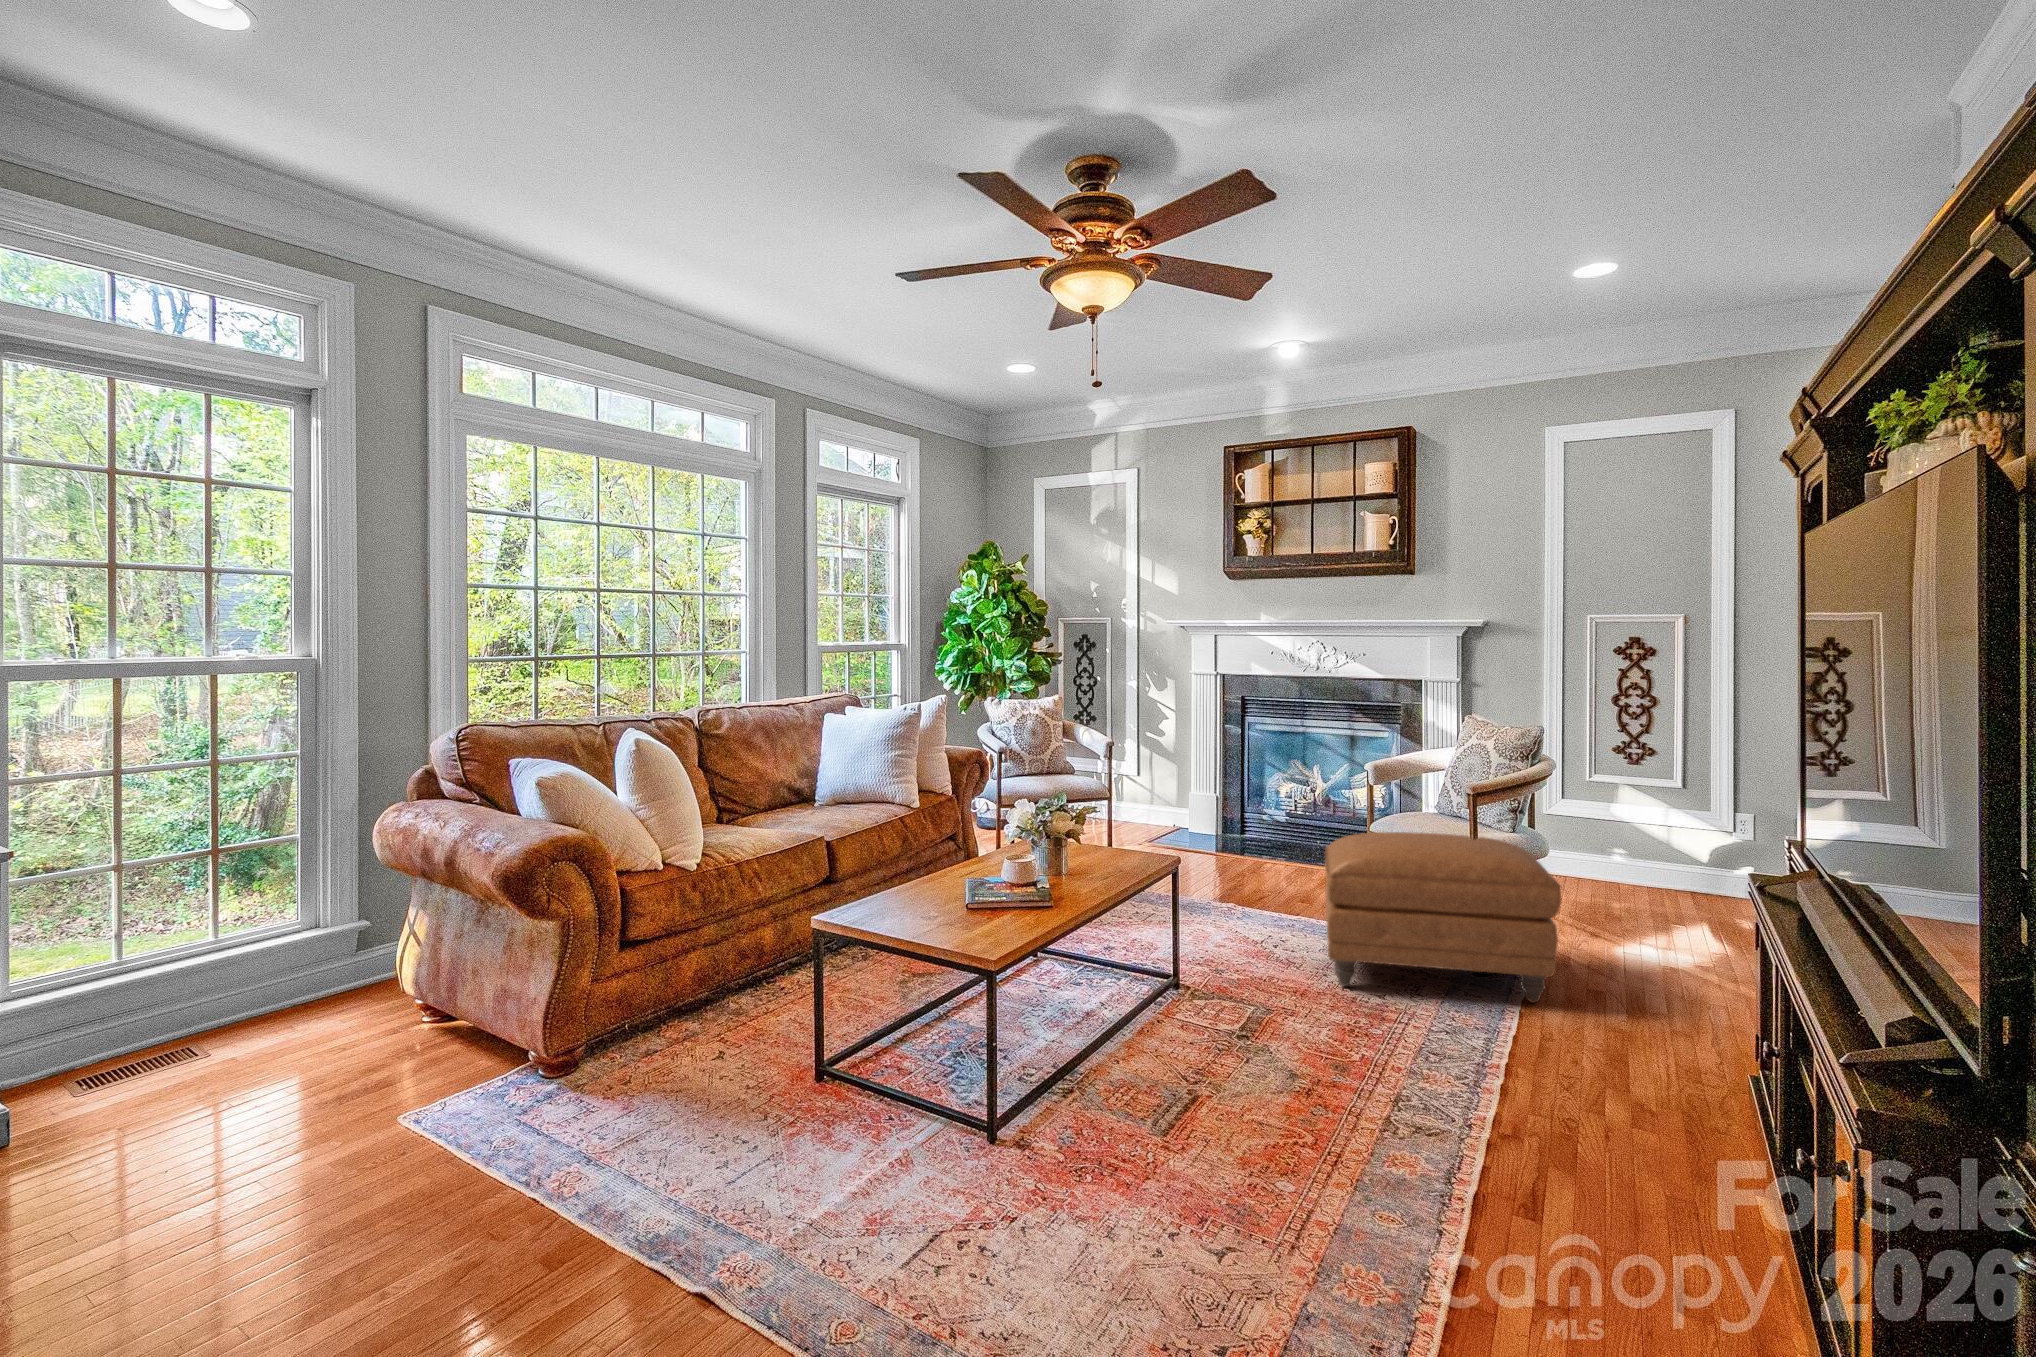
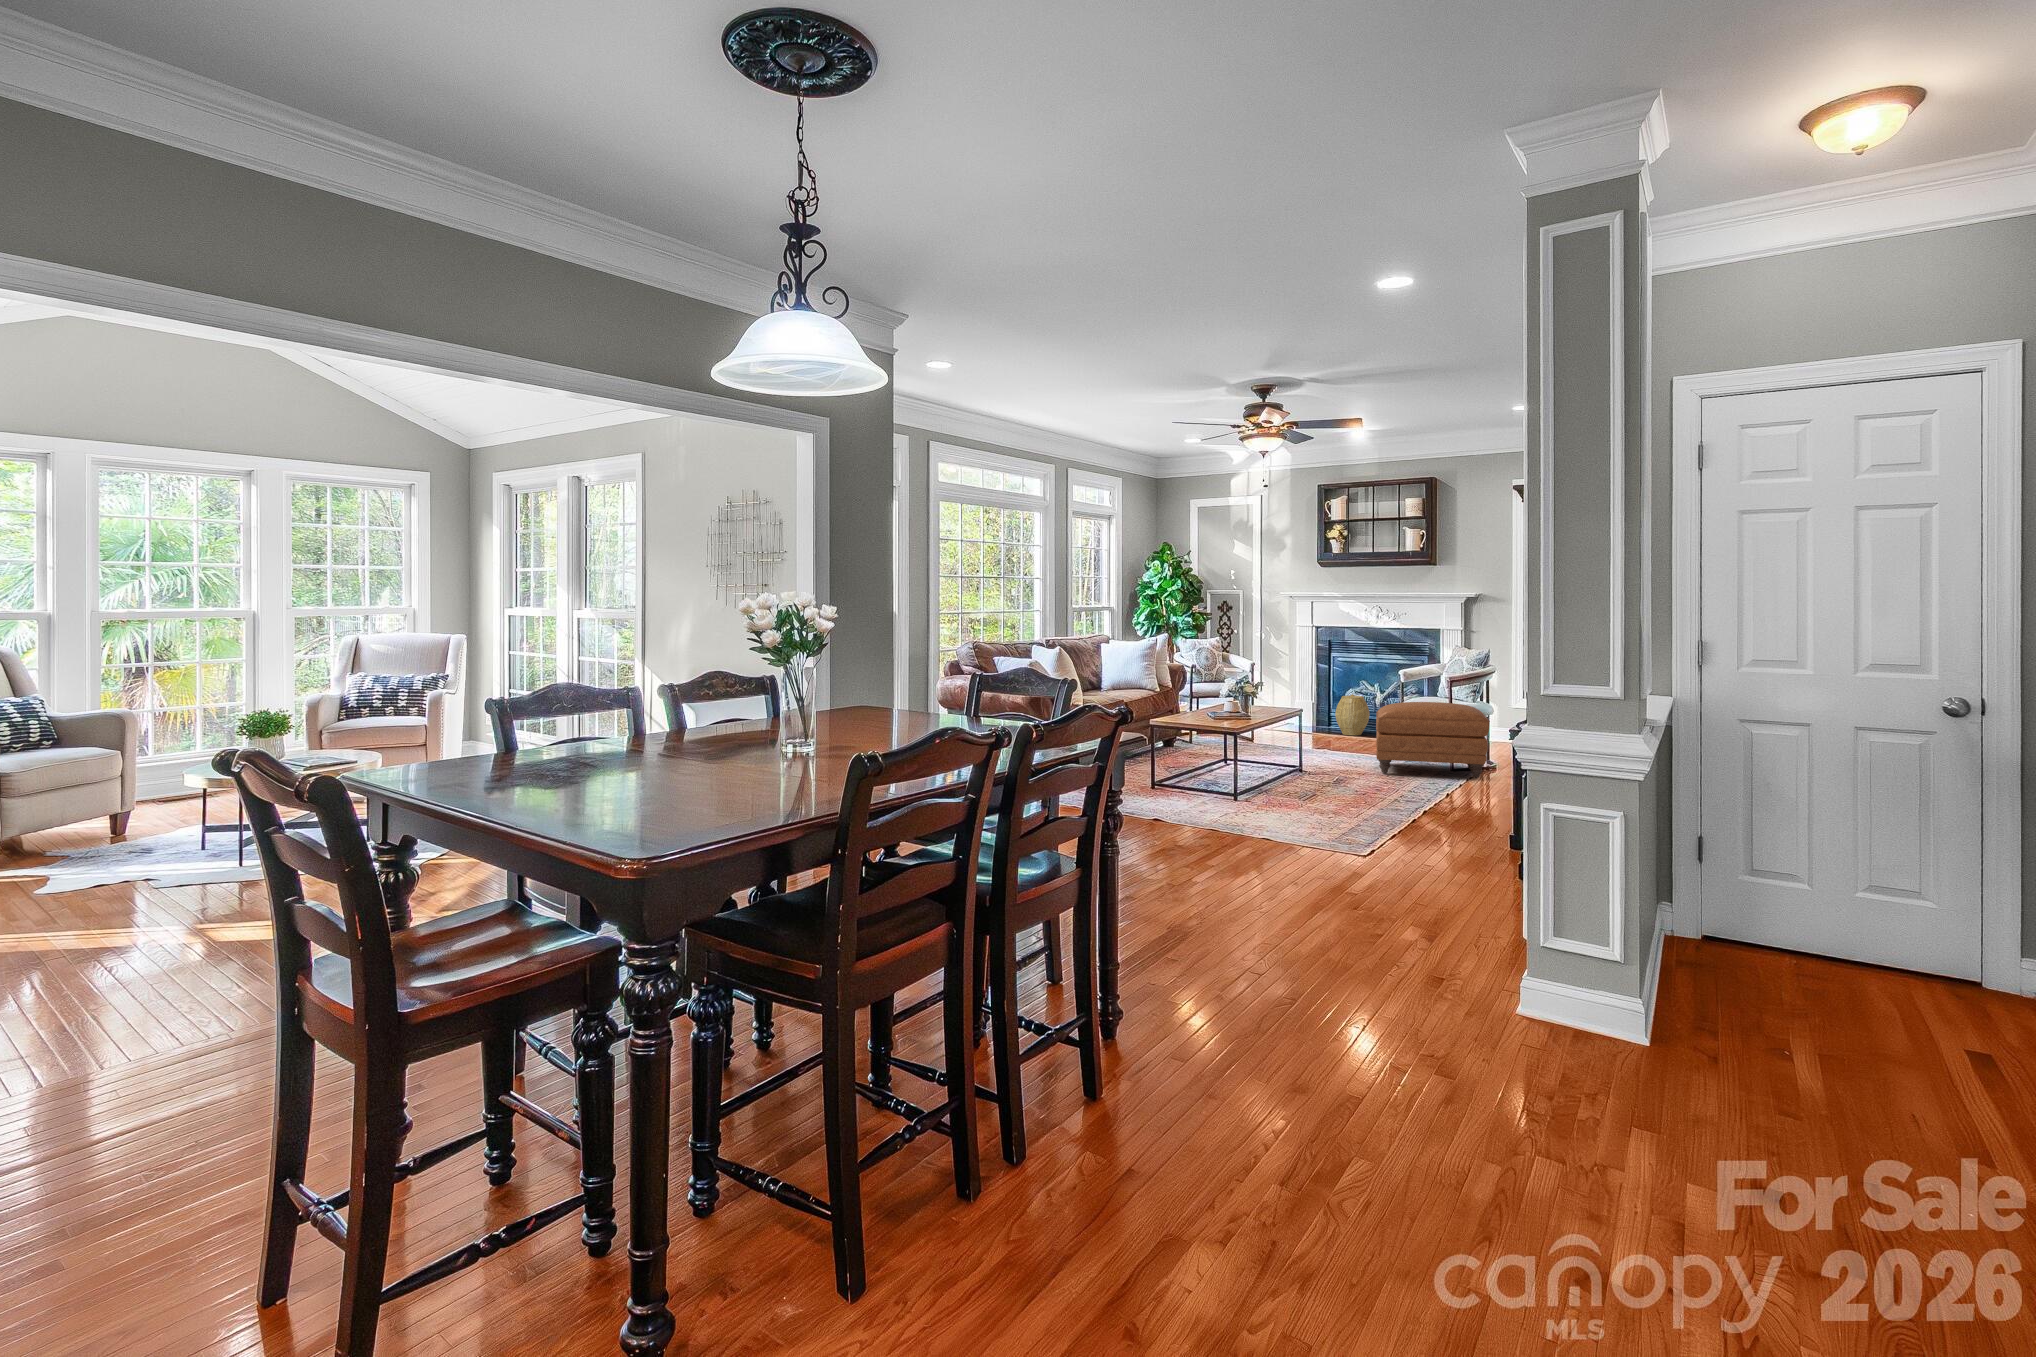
woven basket: none [1254,789,1310,859] -> present [1335,694,1370,735]

